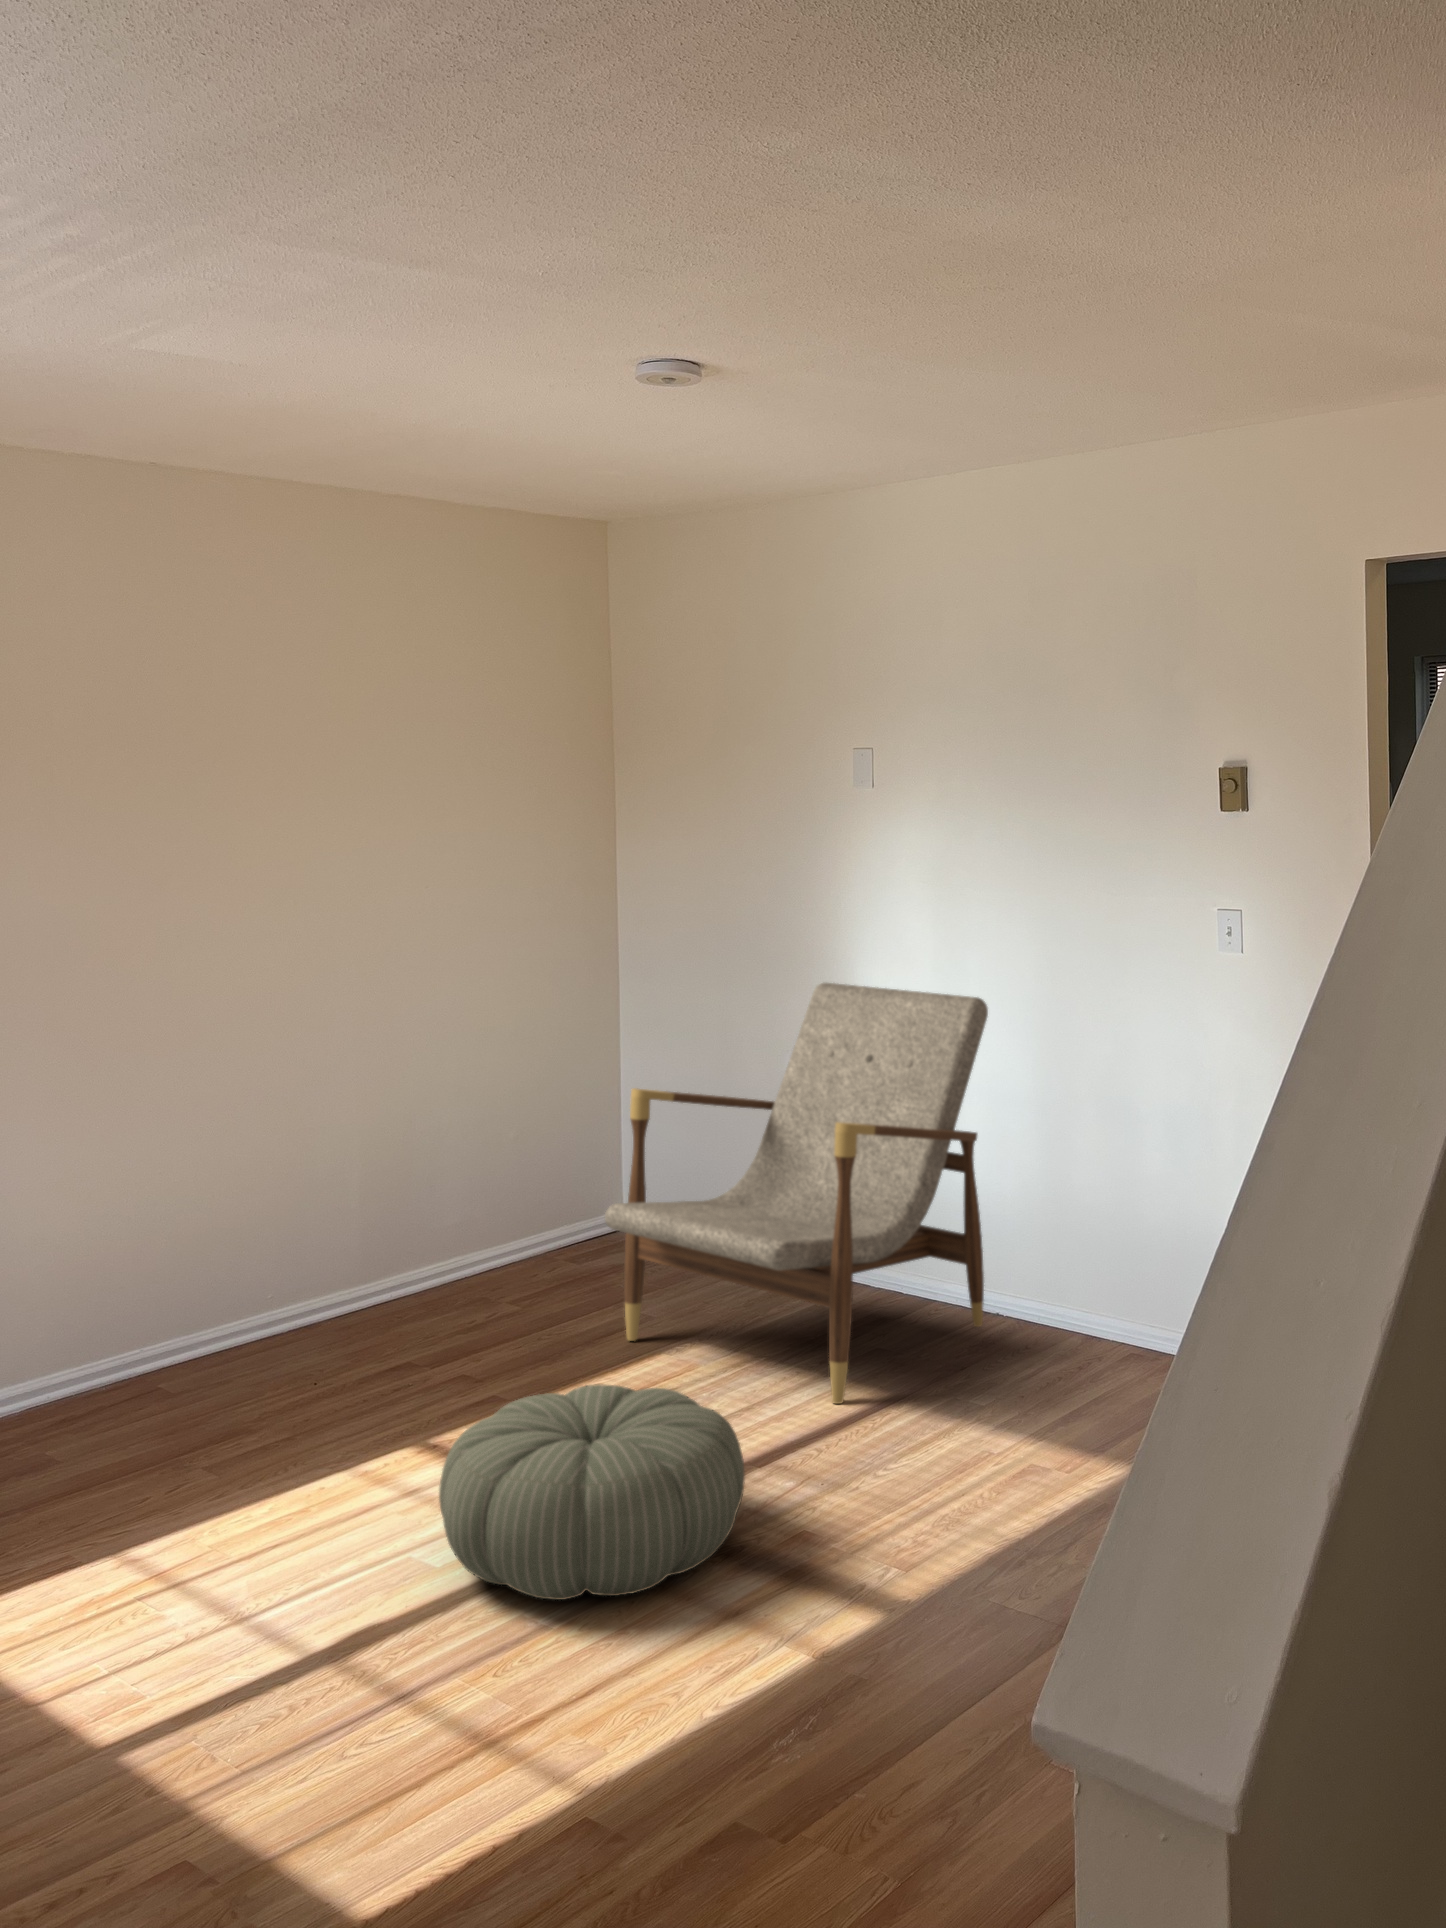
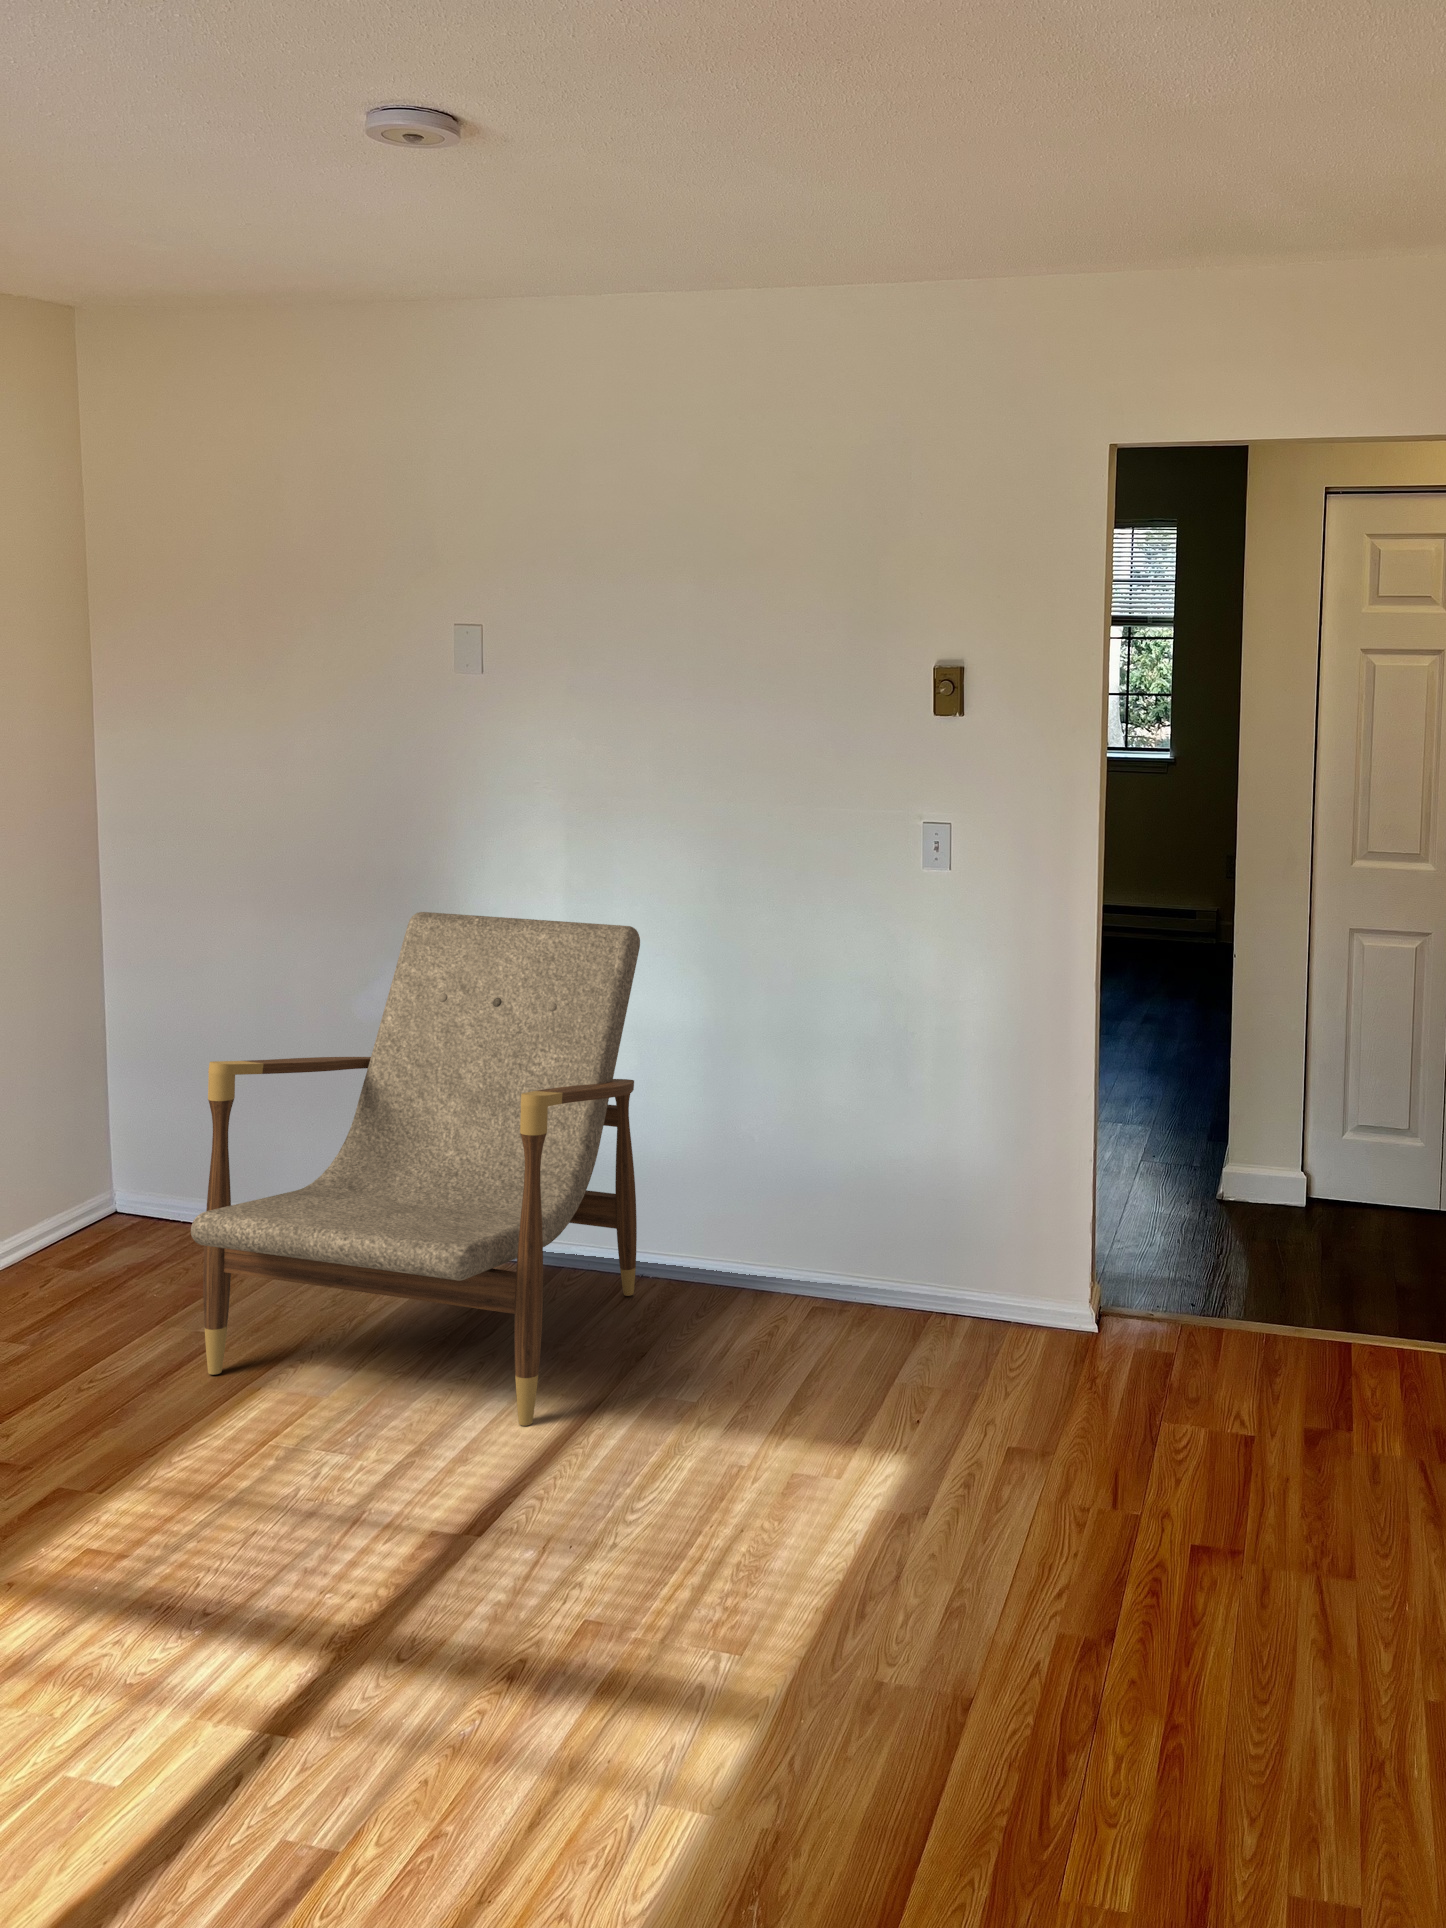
pouf: present [439,1384,745,1600] -> none [108,1473,535,1815]

